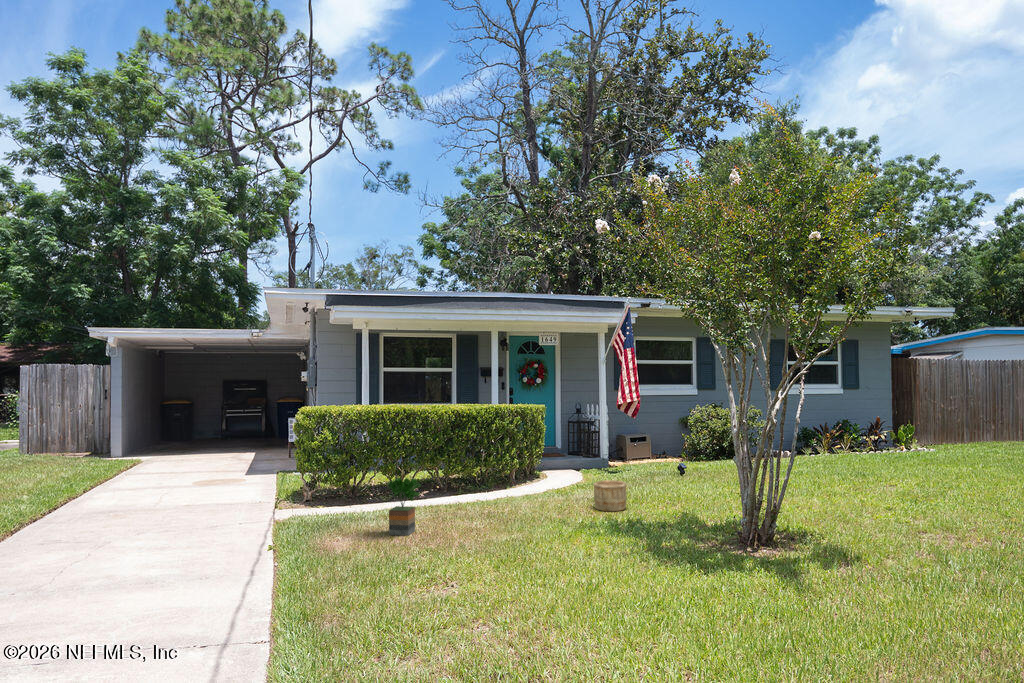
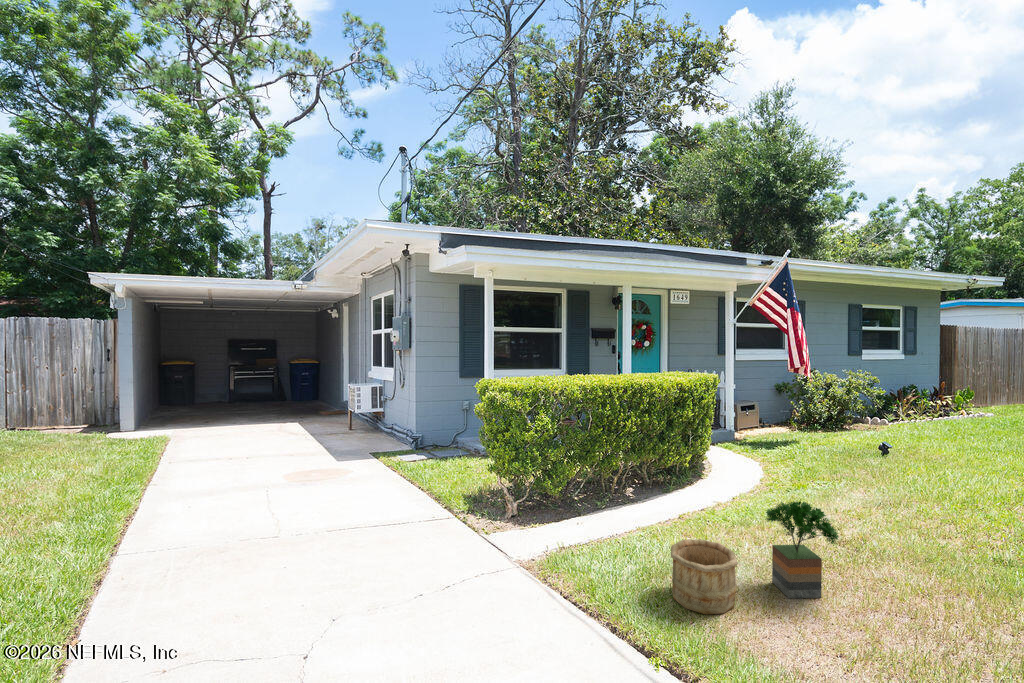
wooden bucket: present [593,480,627,511] -> present [671,539,738,614]

